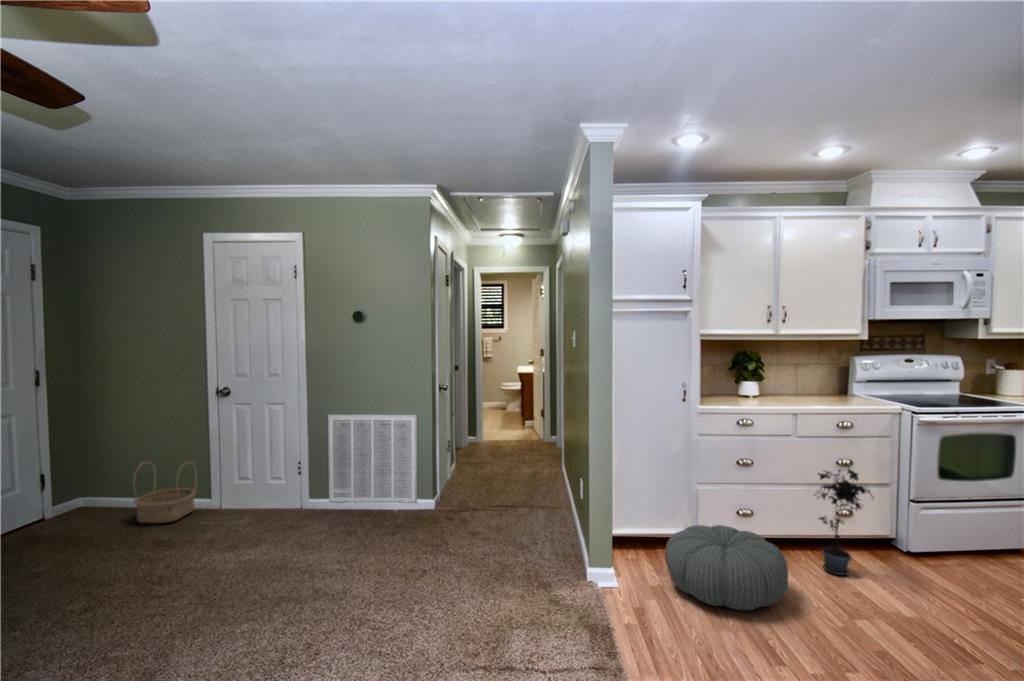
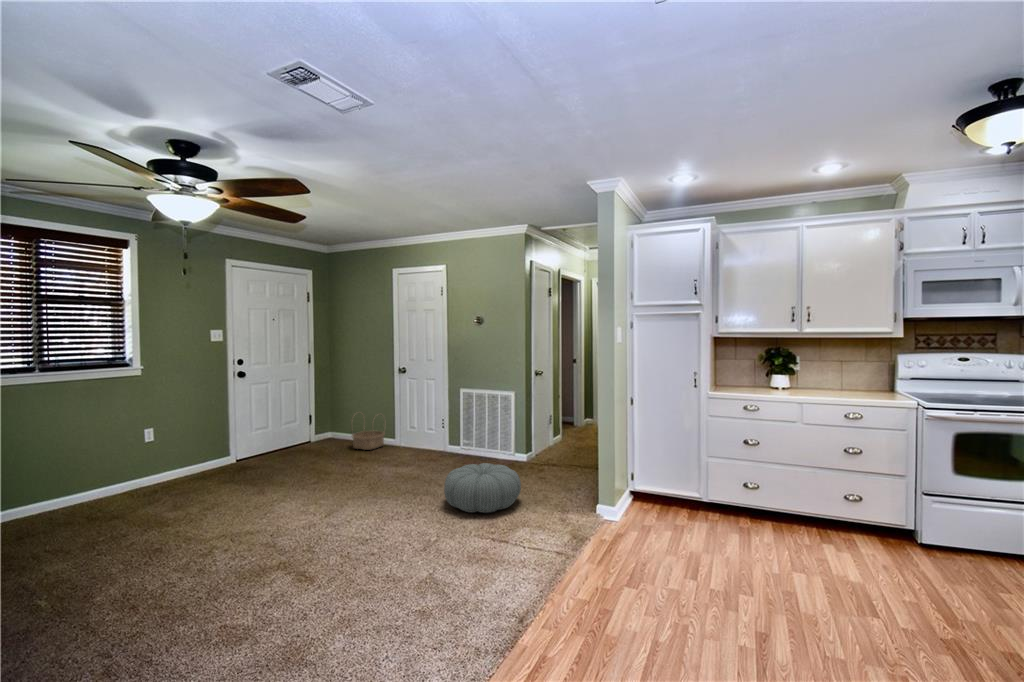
potted plant: present [814,464,873,575] -> none [802,449,853,547]
pouf: present [665,525,788,610] -> present [444,463,521,513]

